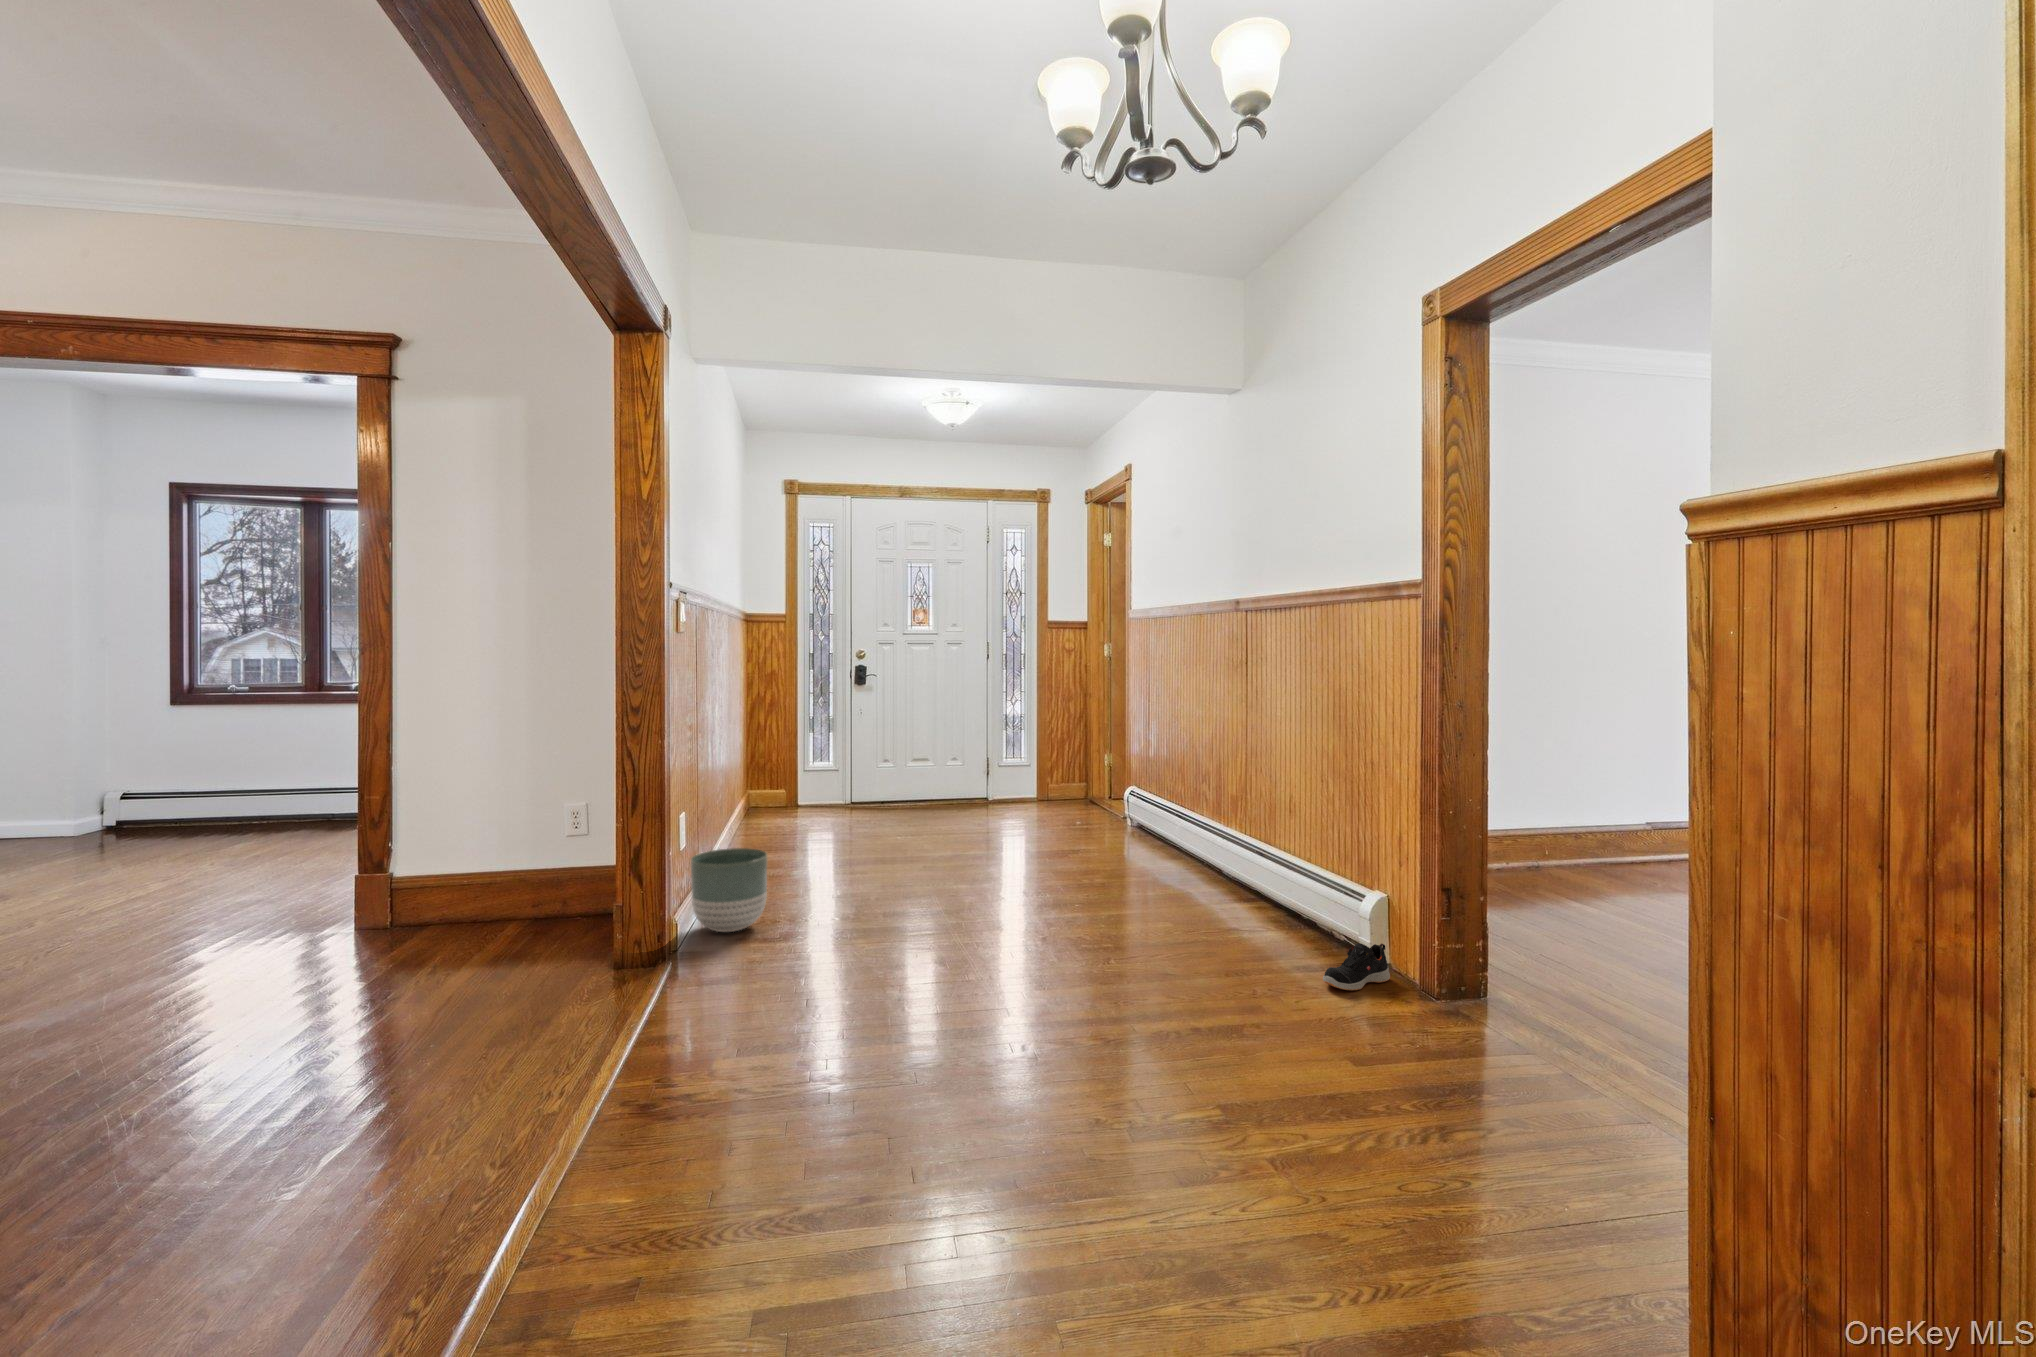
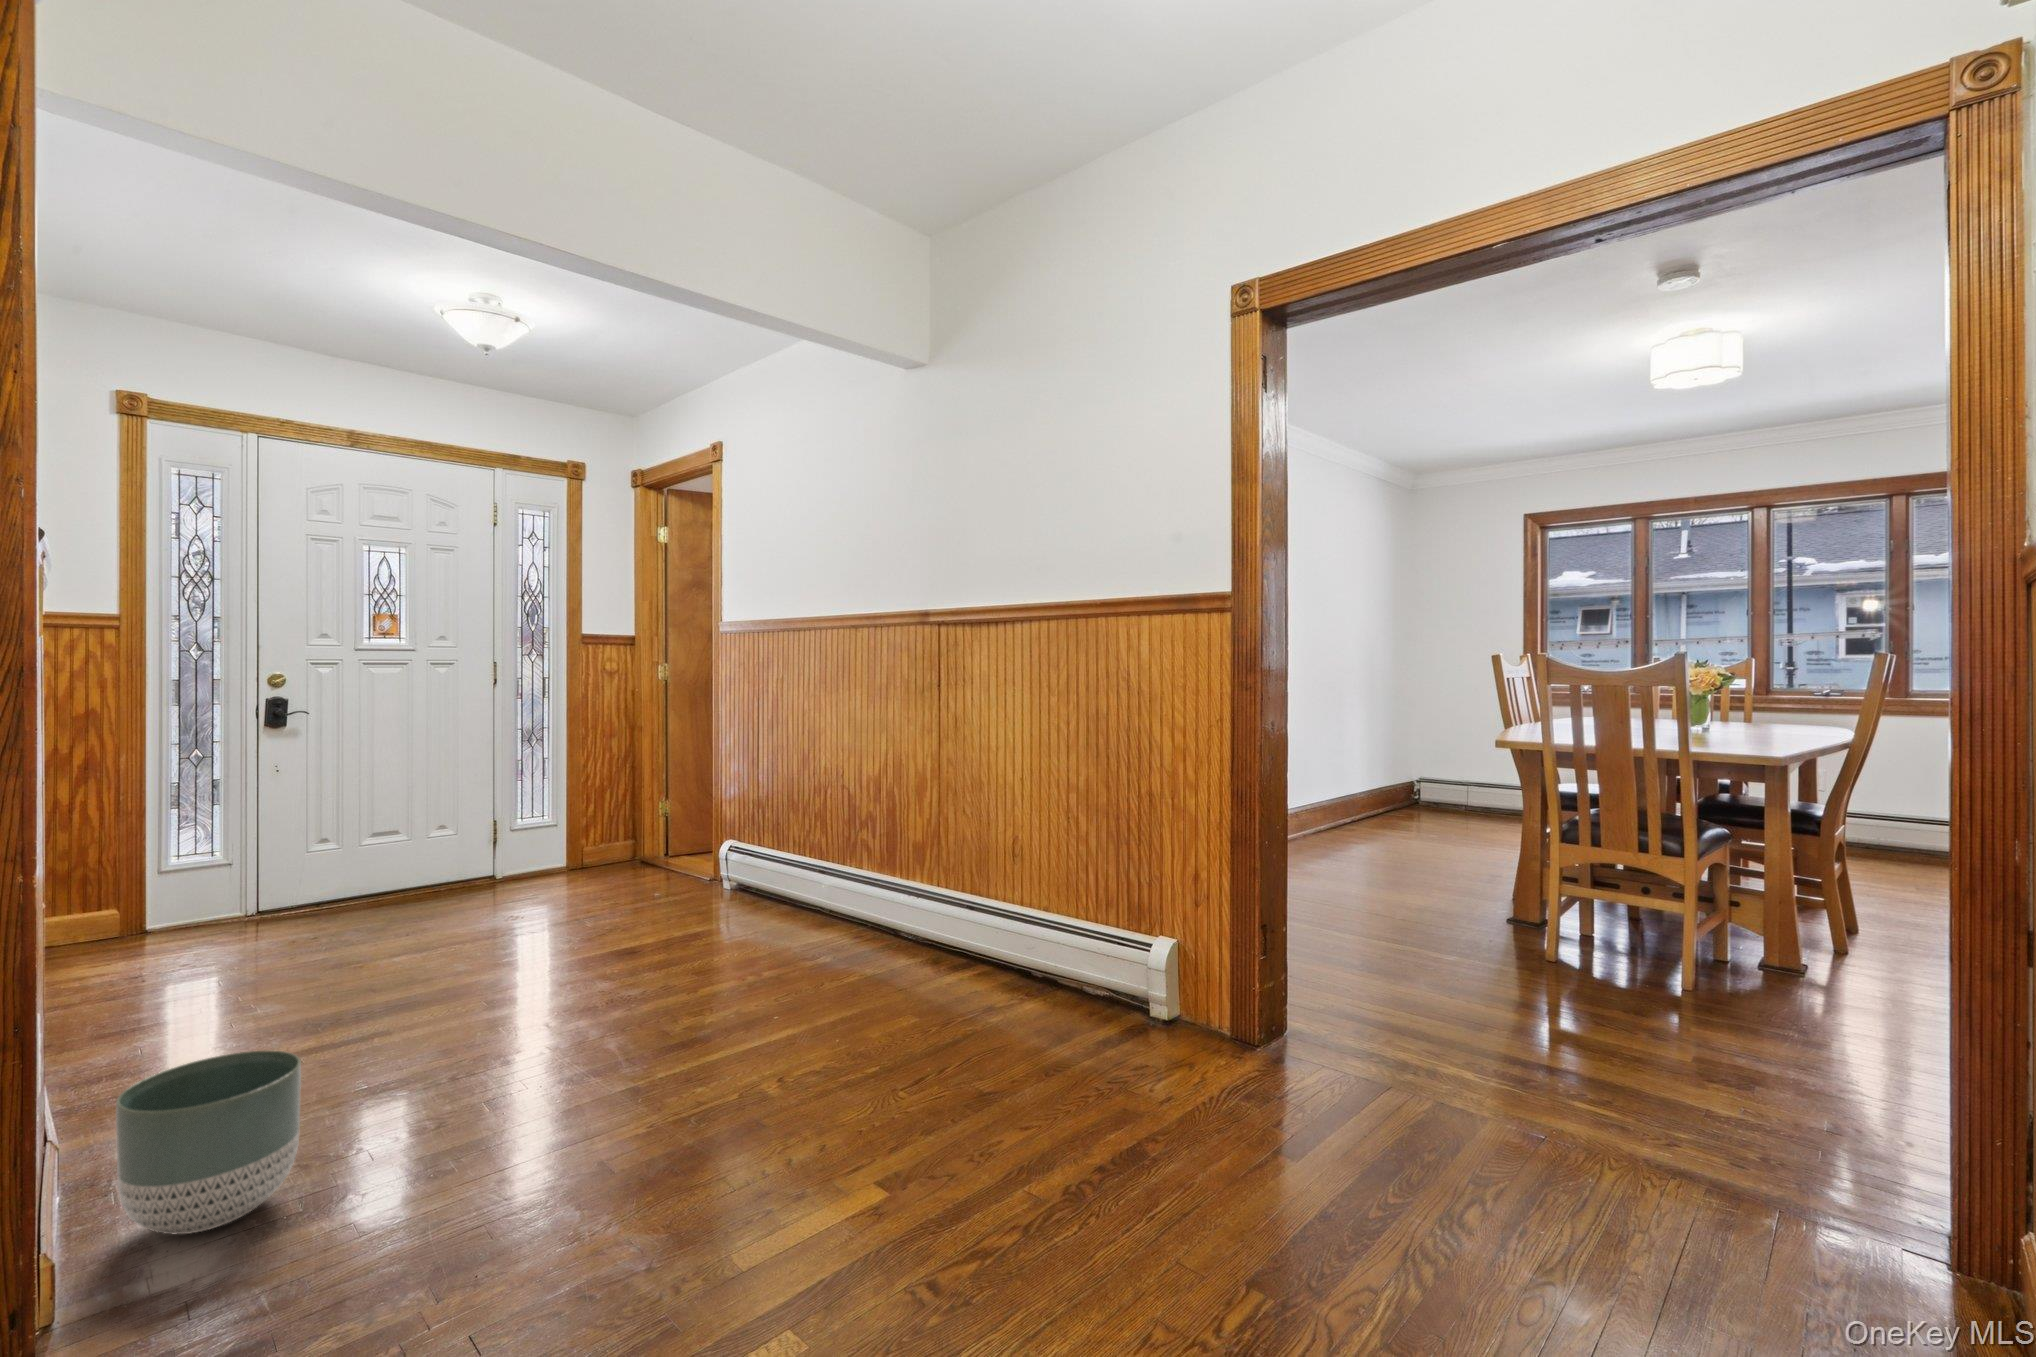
shoe: present [1323,943,1390,990] -> none [1143,992,1189,1053]

